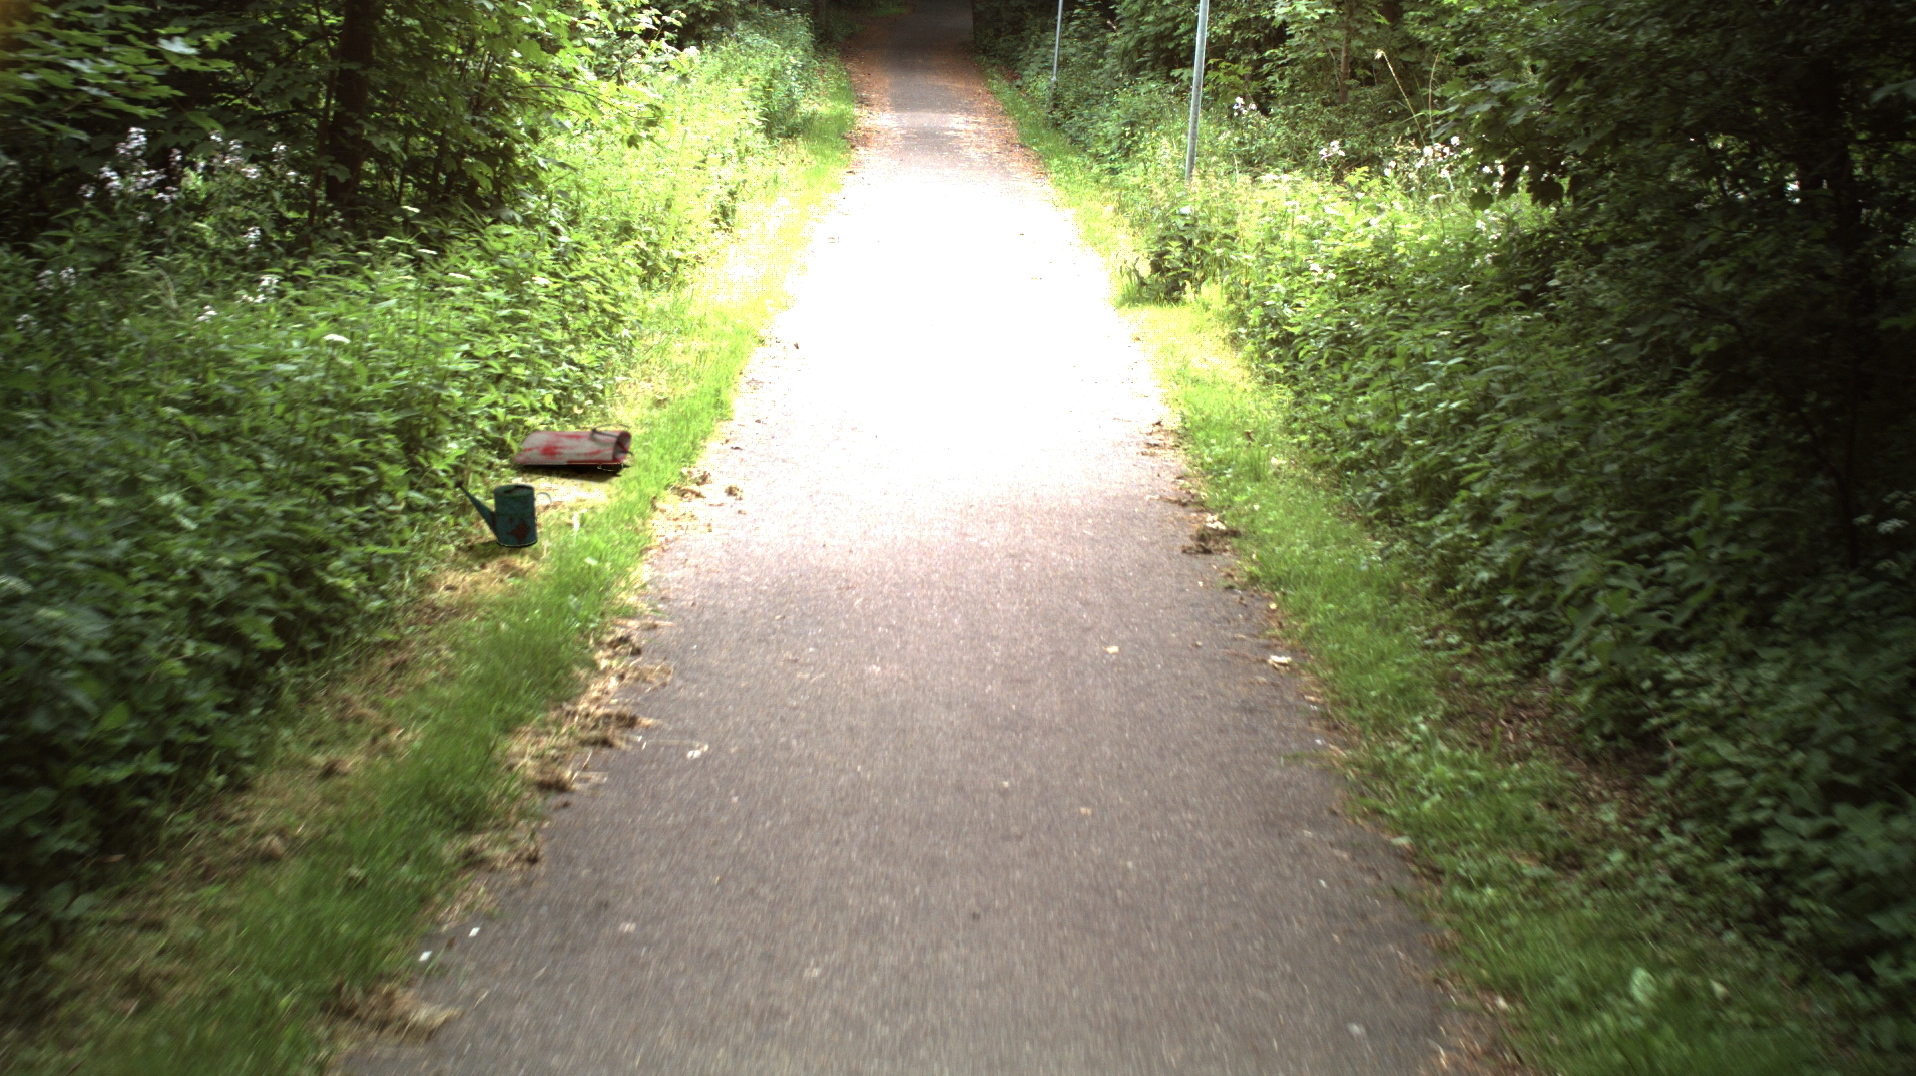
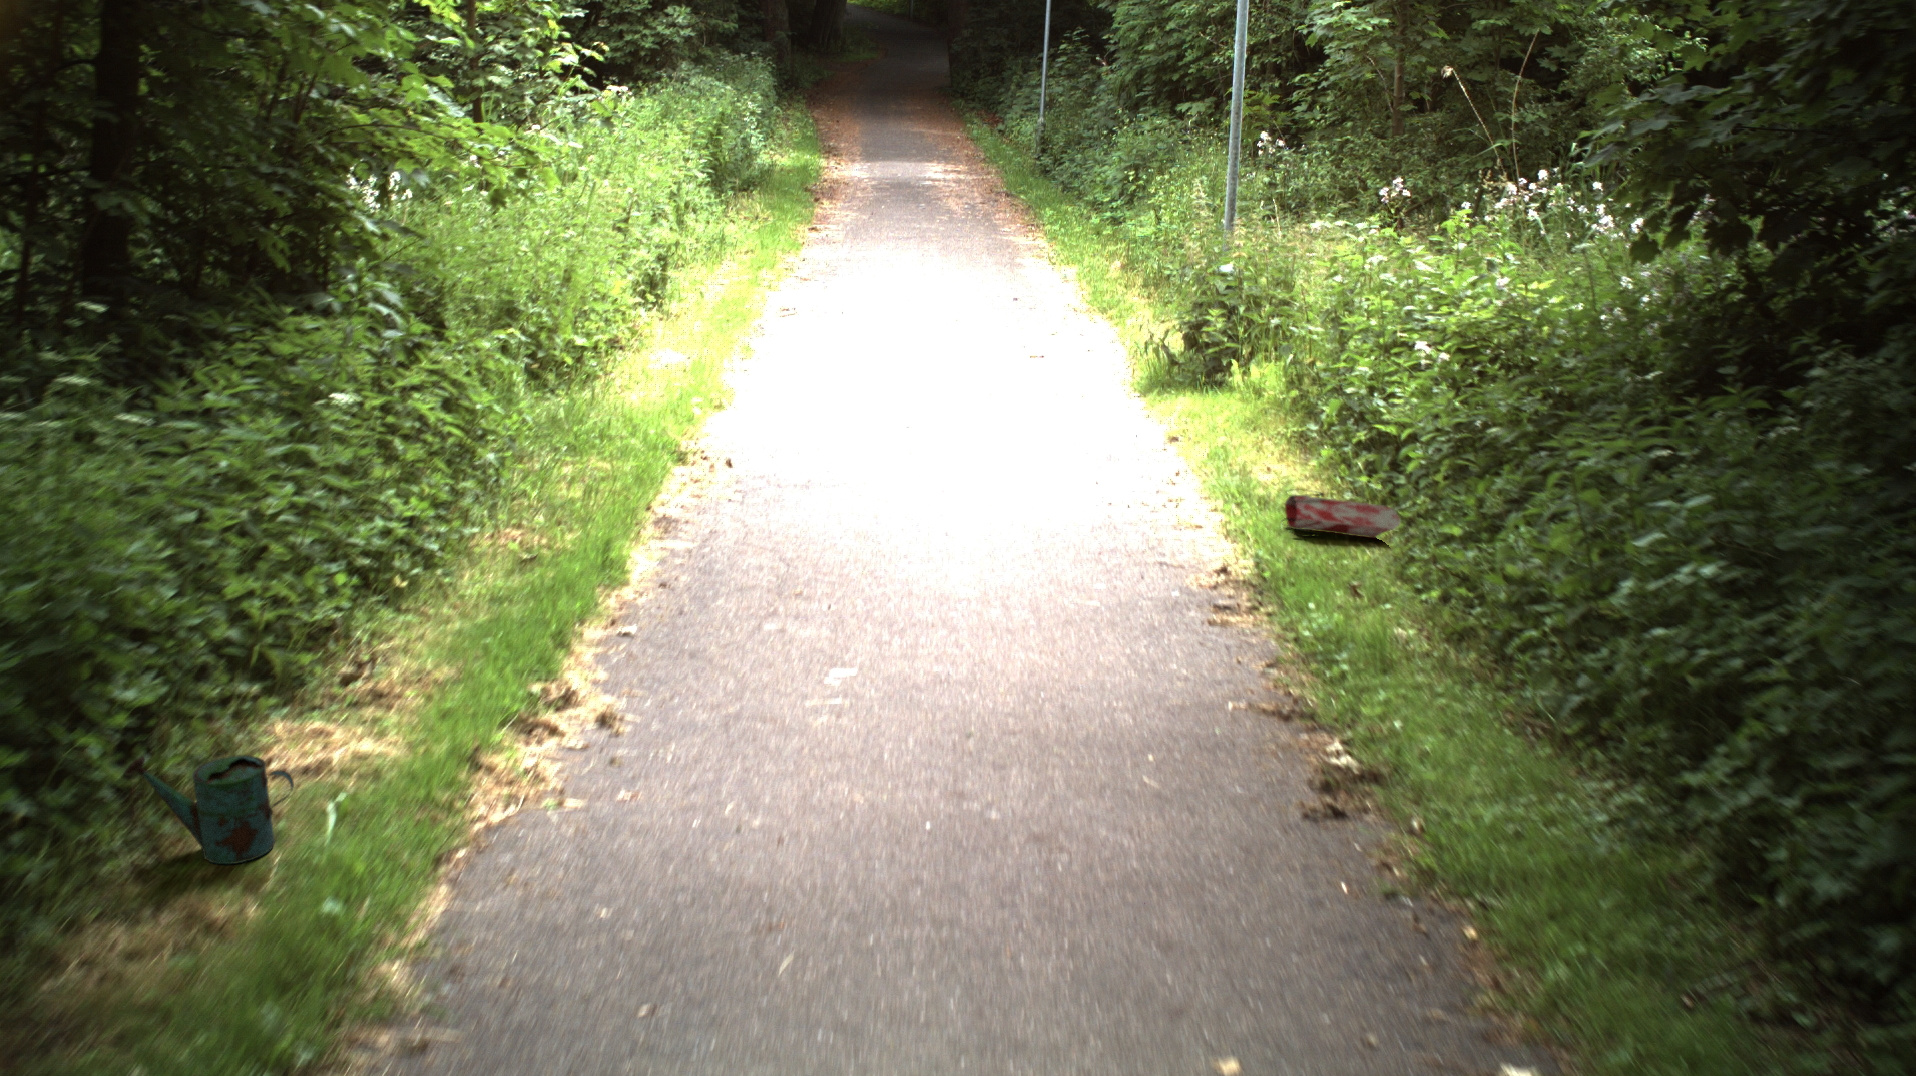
bag: present [514,424,633,471] -> present [1282,493,1400,538]

